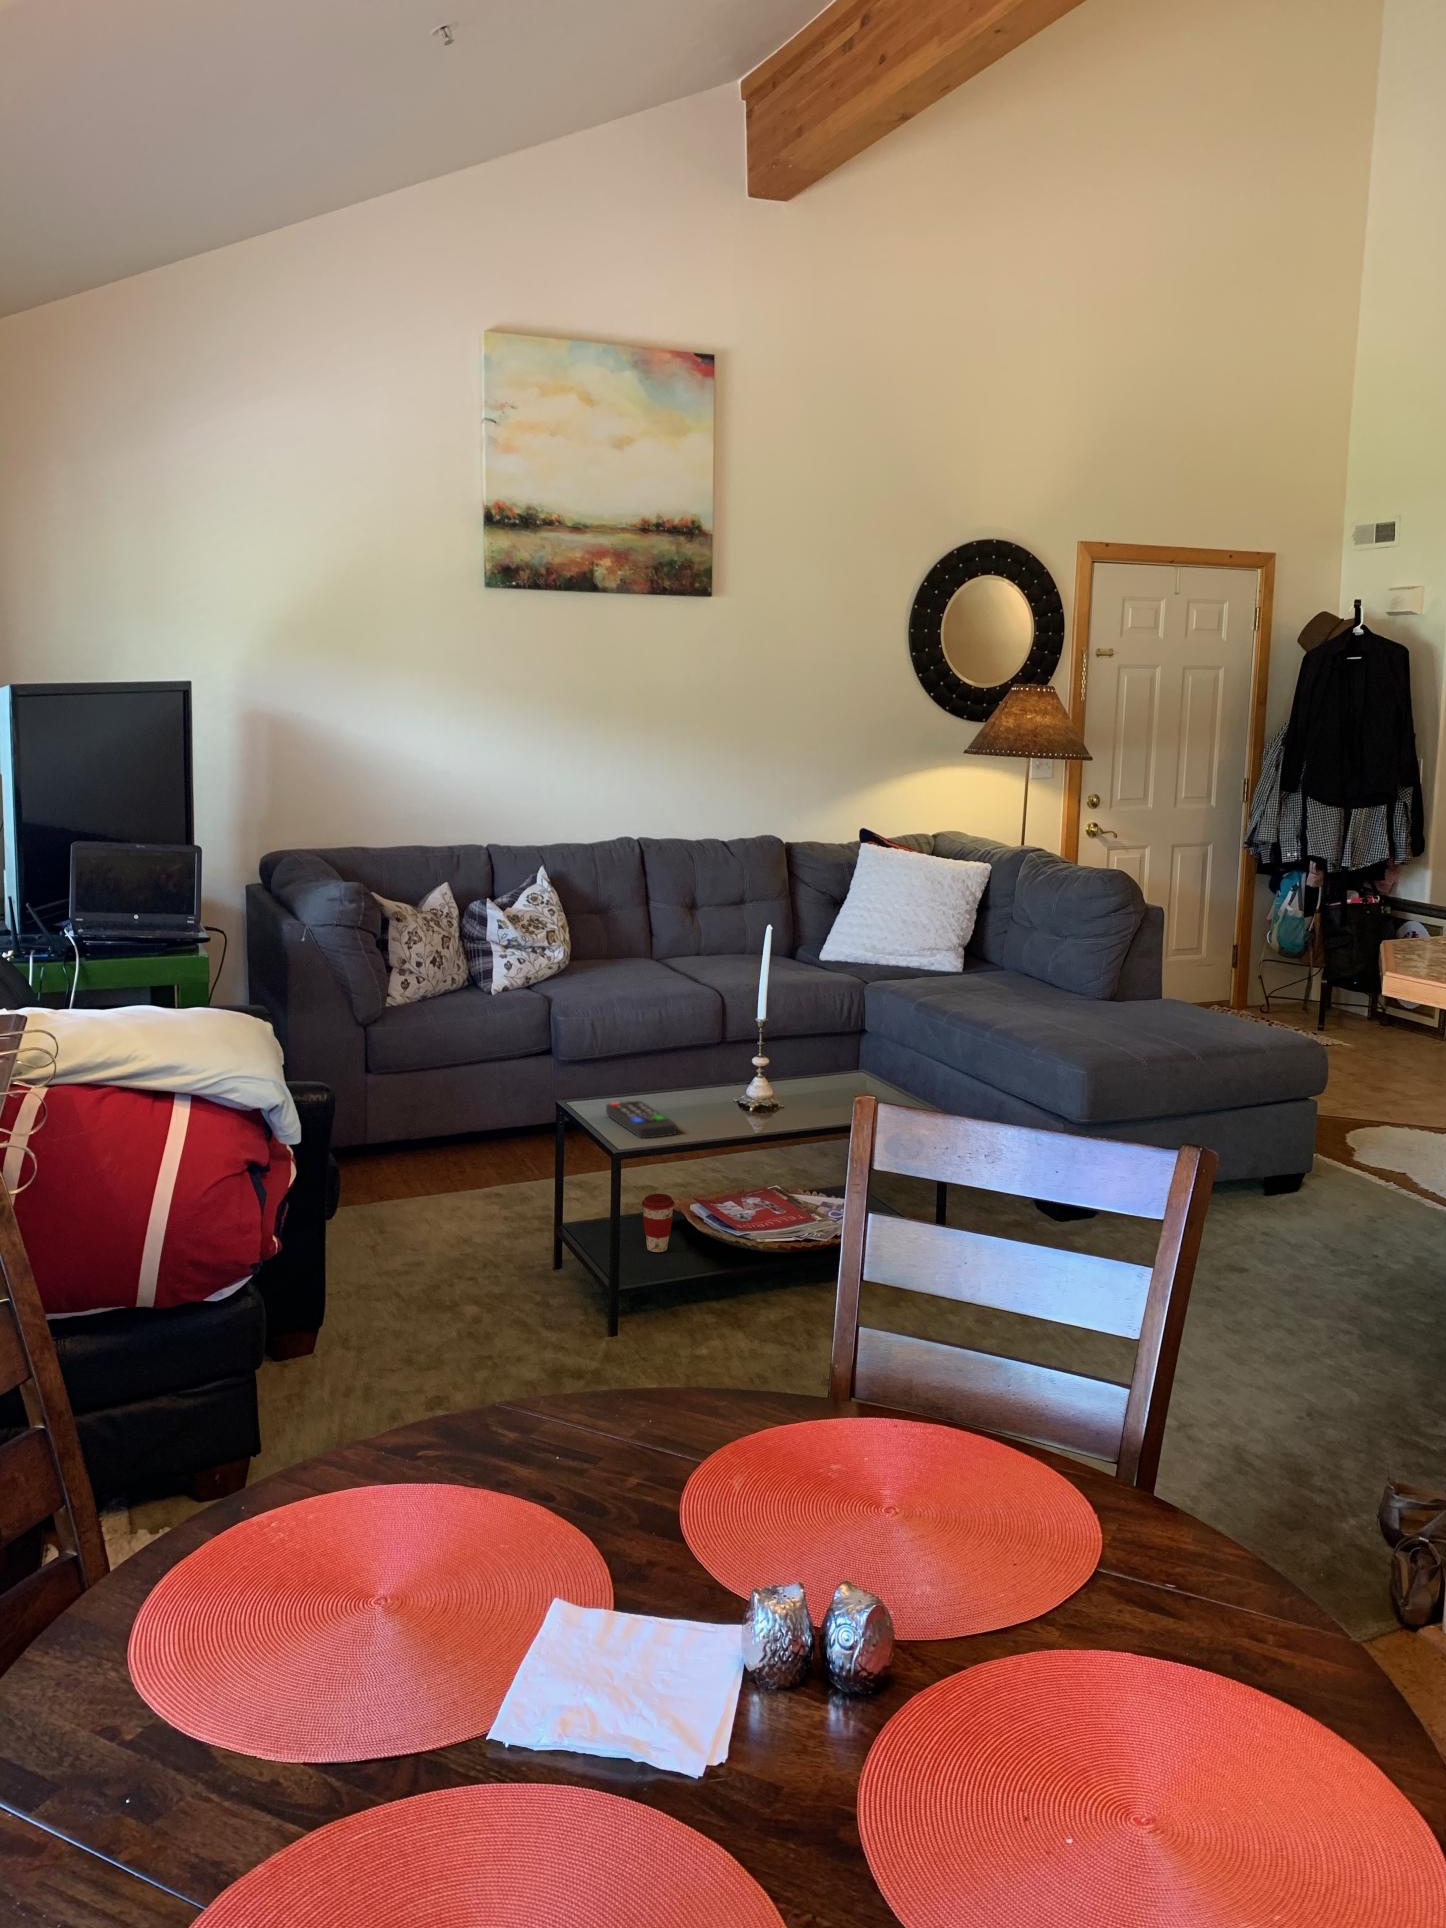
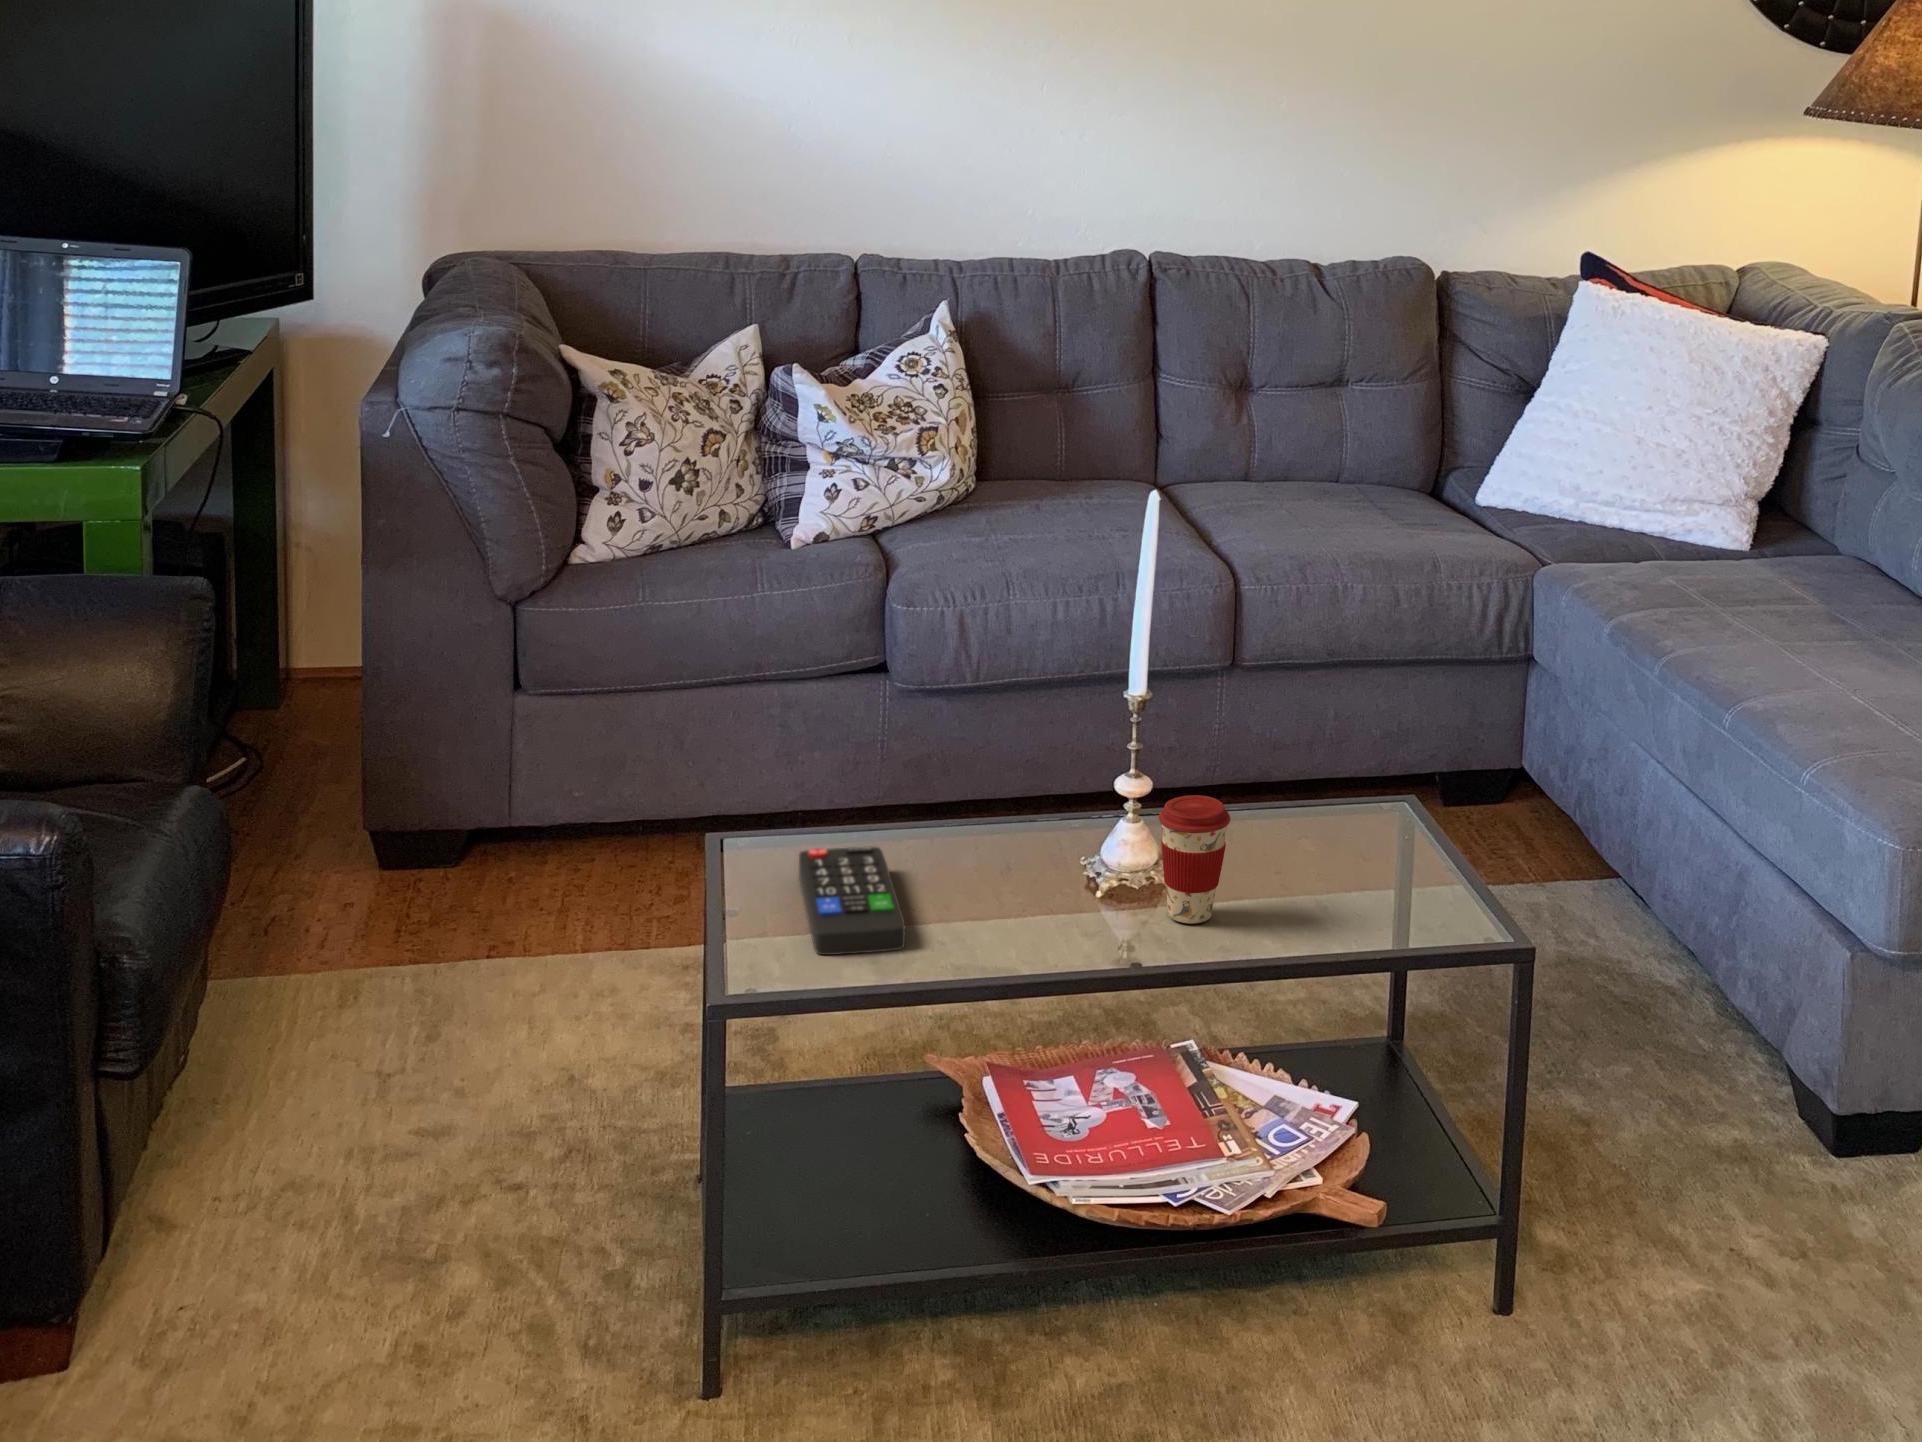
coffee cup: present [642,1194,675,1252] -> present [1159,795,1230,923]

